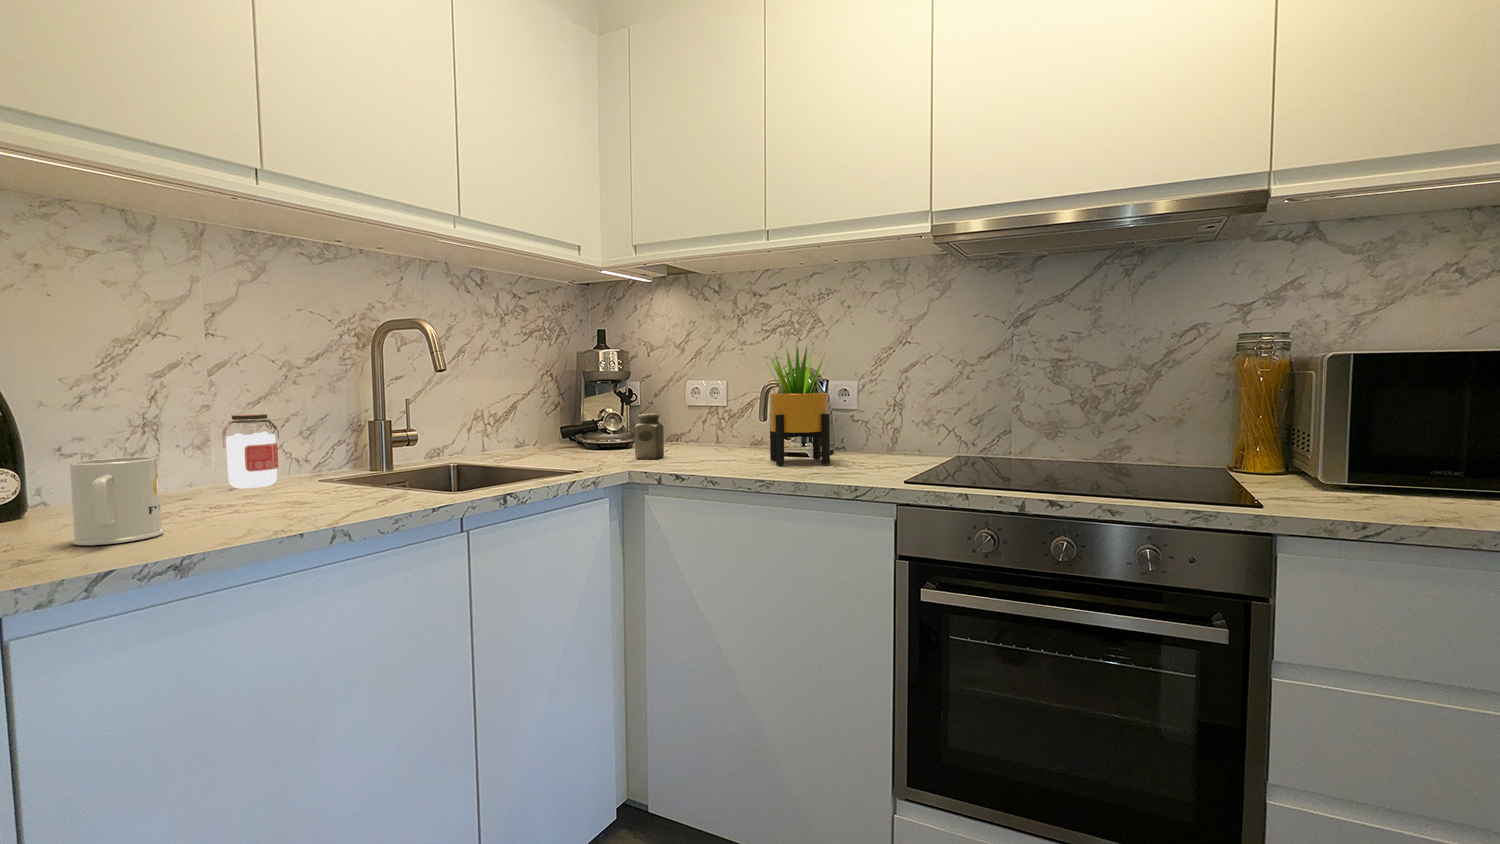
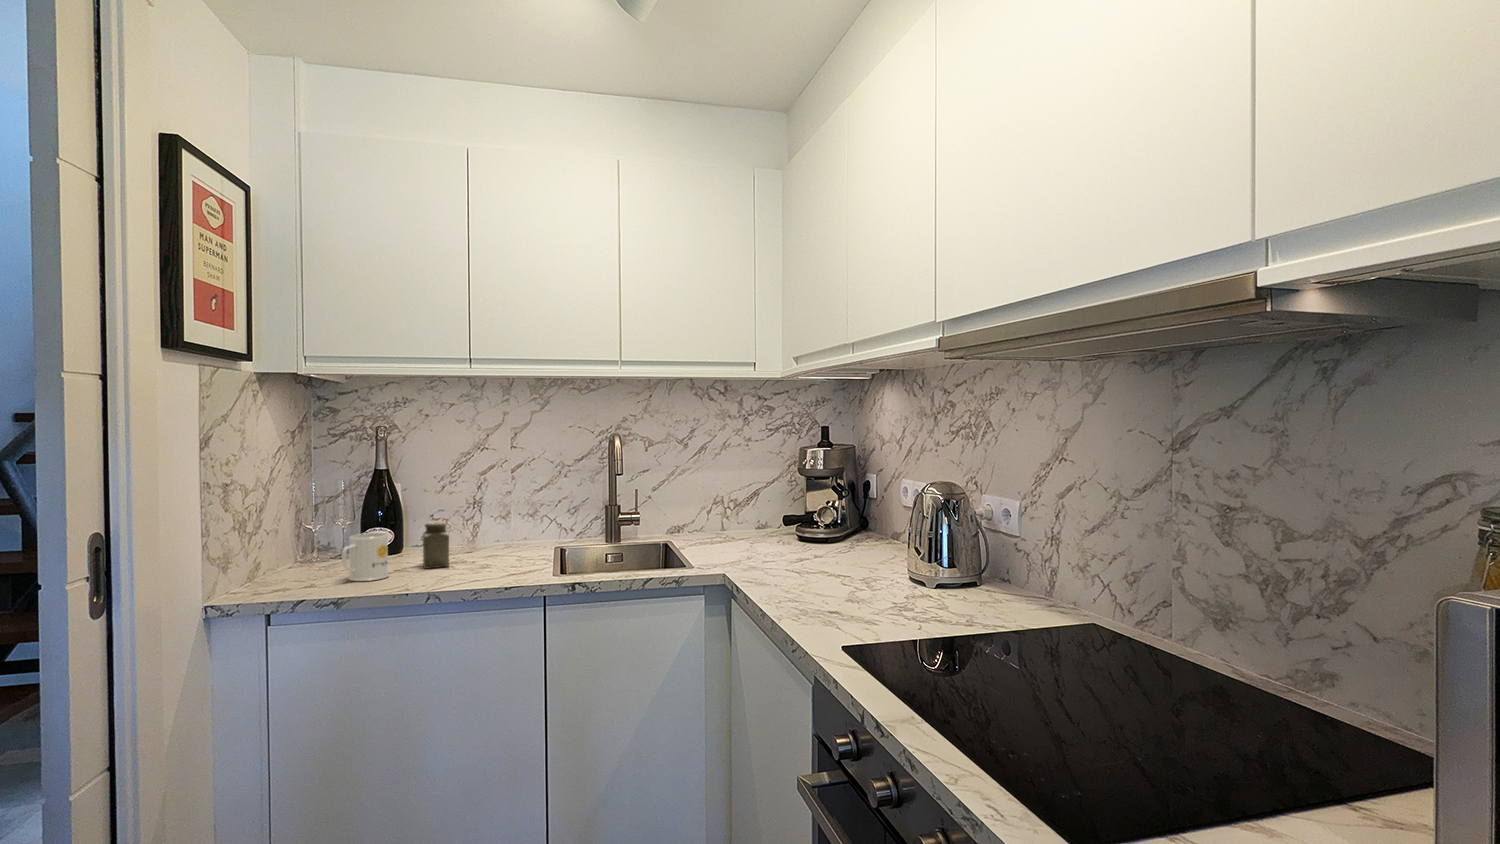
potted plant: present [770,347,830,466] -> none [834,465,919,615]
salt shaker: present [634,413,664,459] -> present [423,521,449,569]
jar: present [222,414,279,488] -> none [509,499,539,550]

